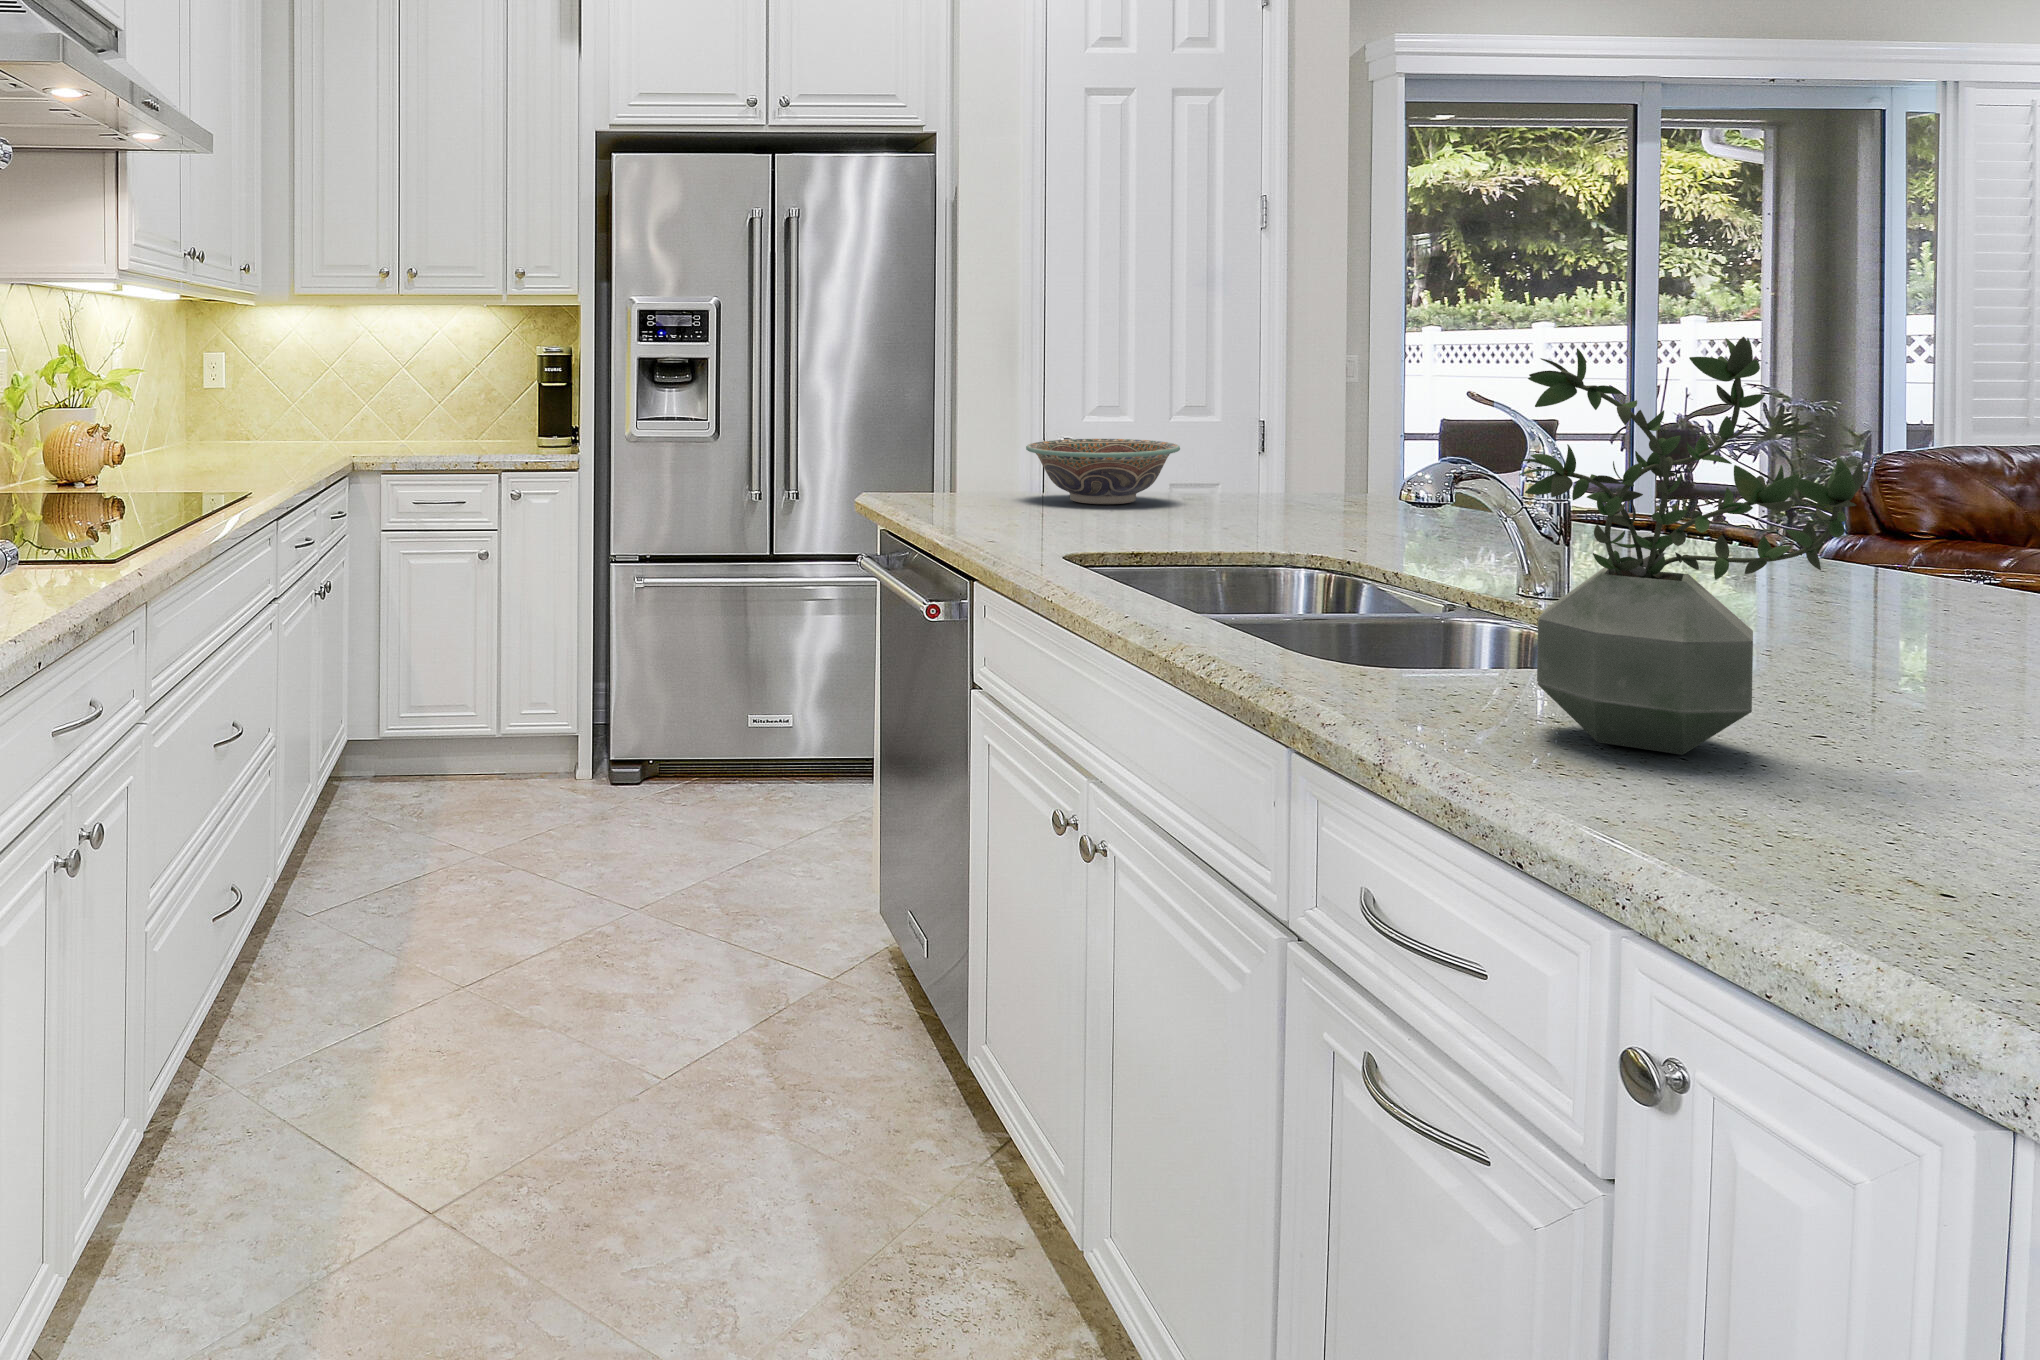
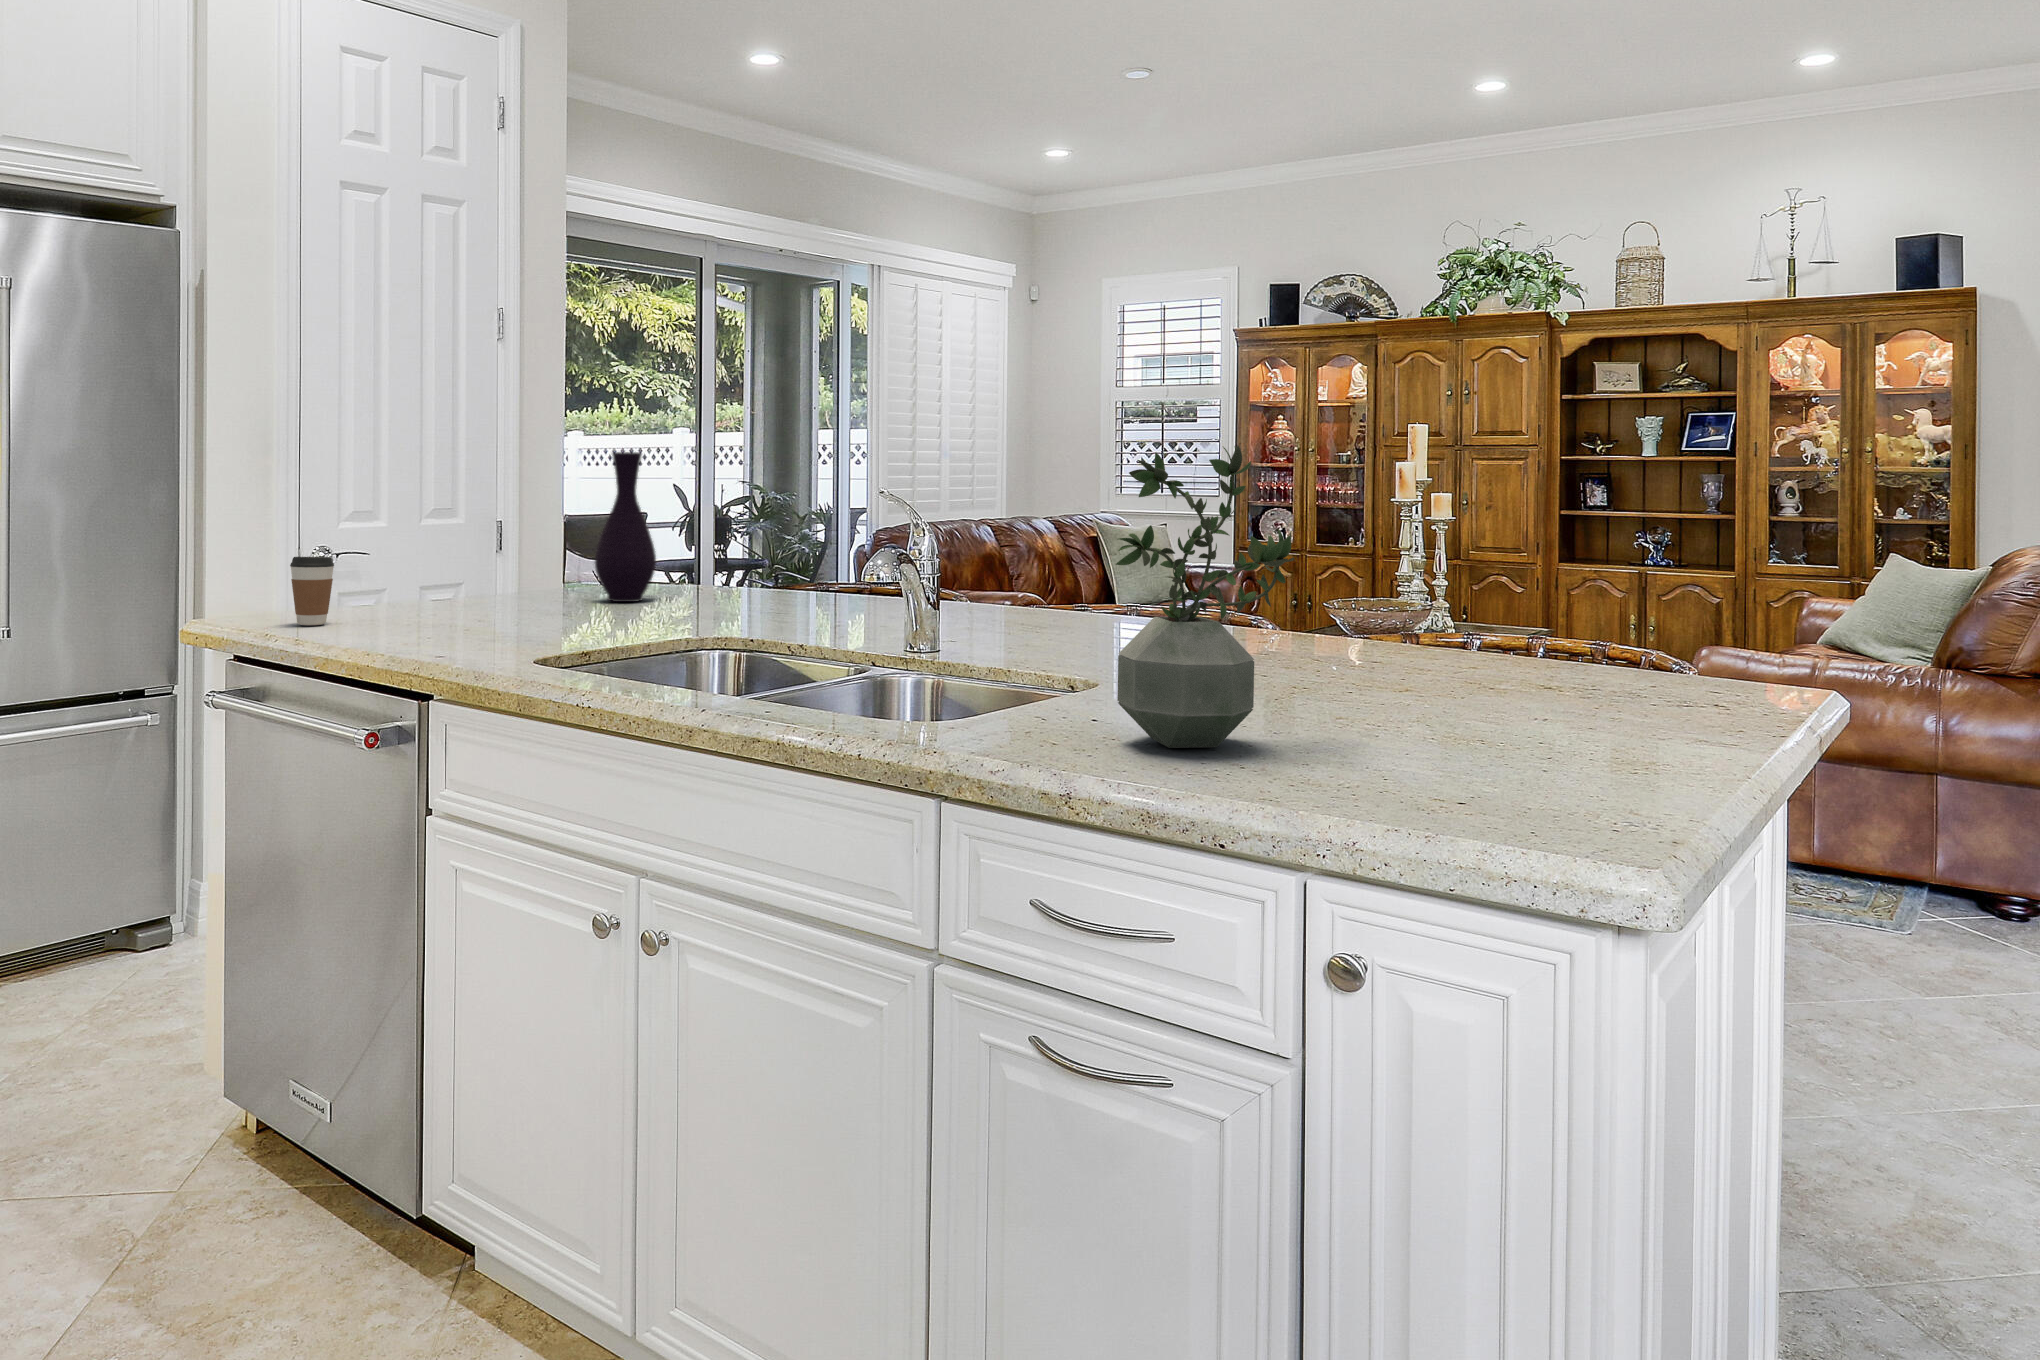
vase: none [1270,345,1344,508] -> present [595,452,656,602]
decorative bowl: present [1026,439,1180,504] -> none [370,546,522,613]
coffee cup: none [938,443,978,506] -> present [290,557,334,625]

